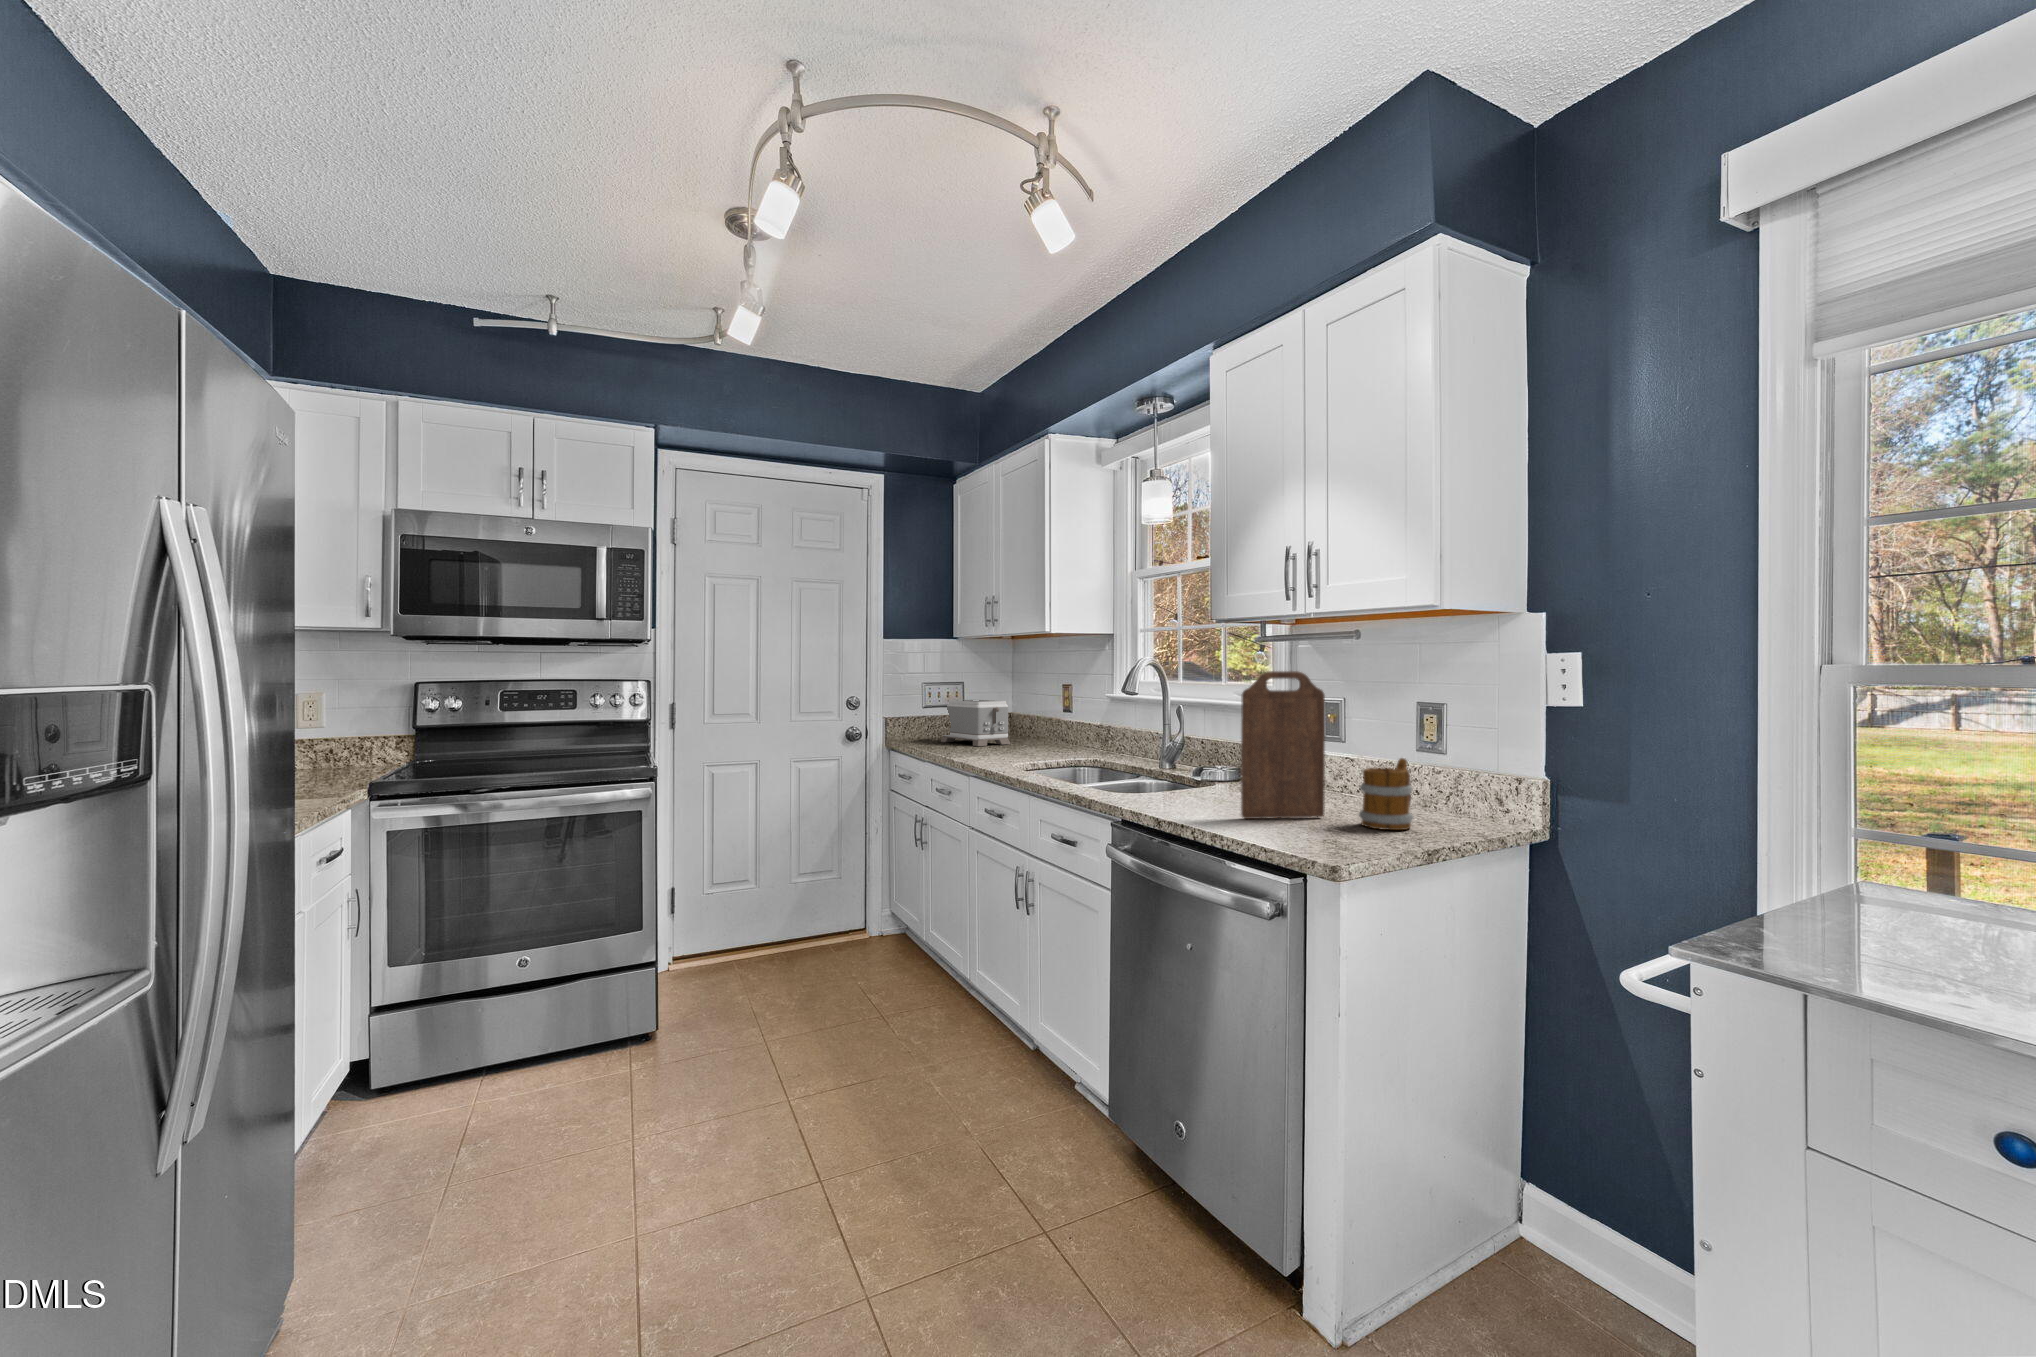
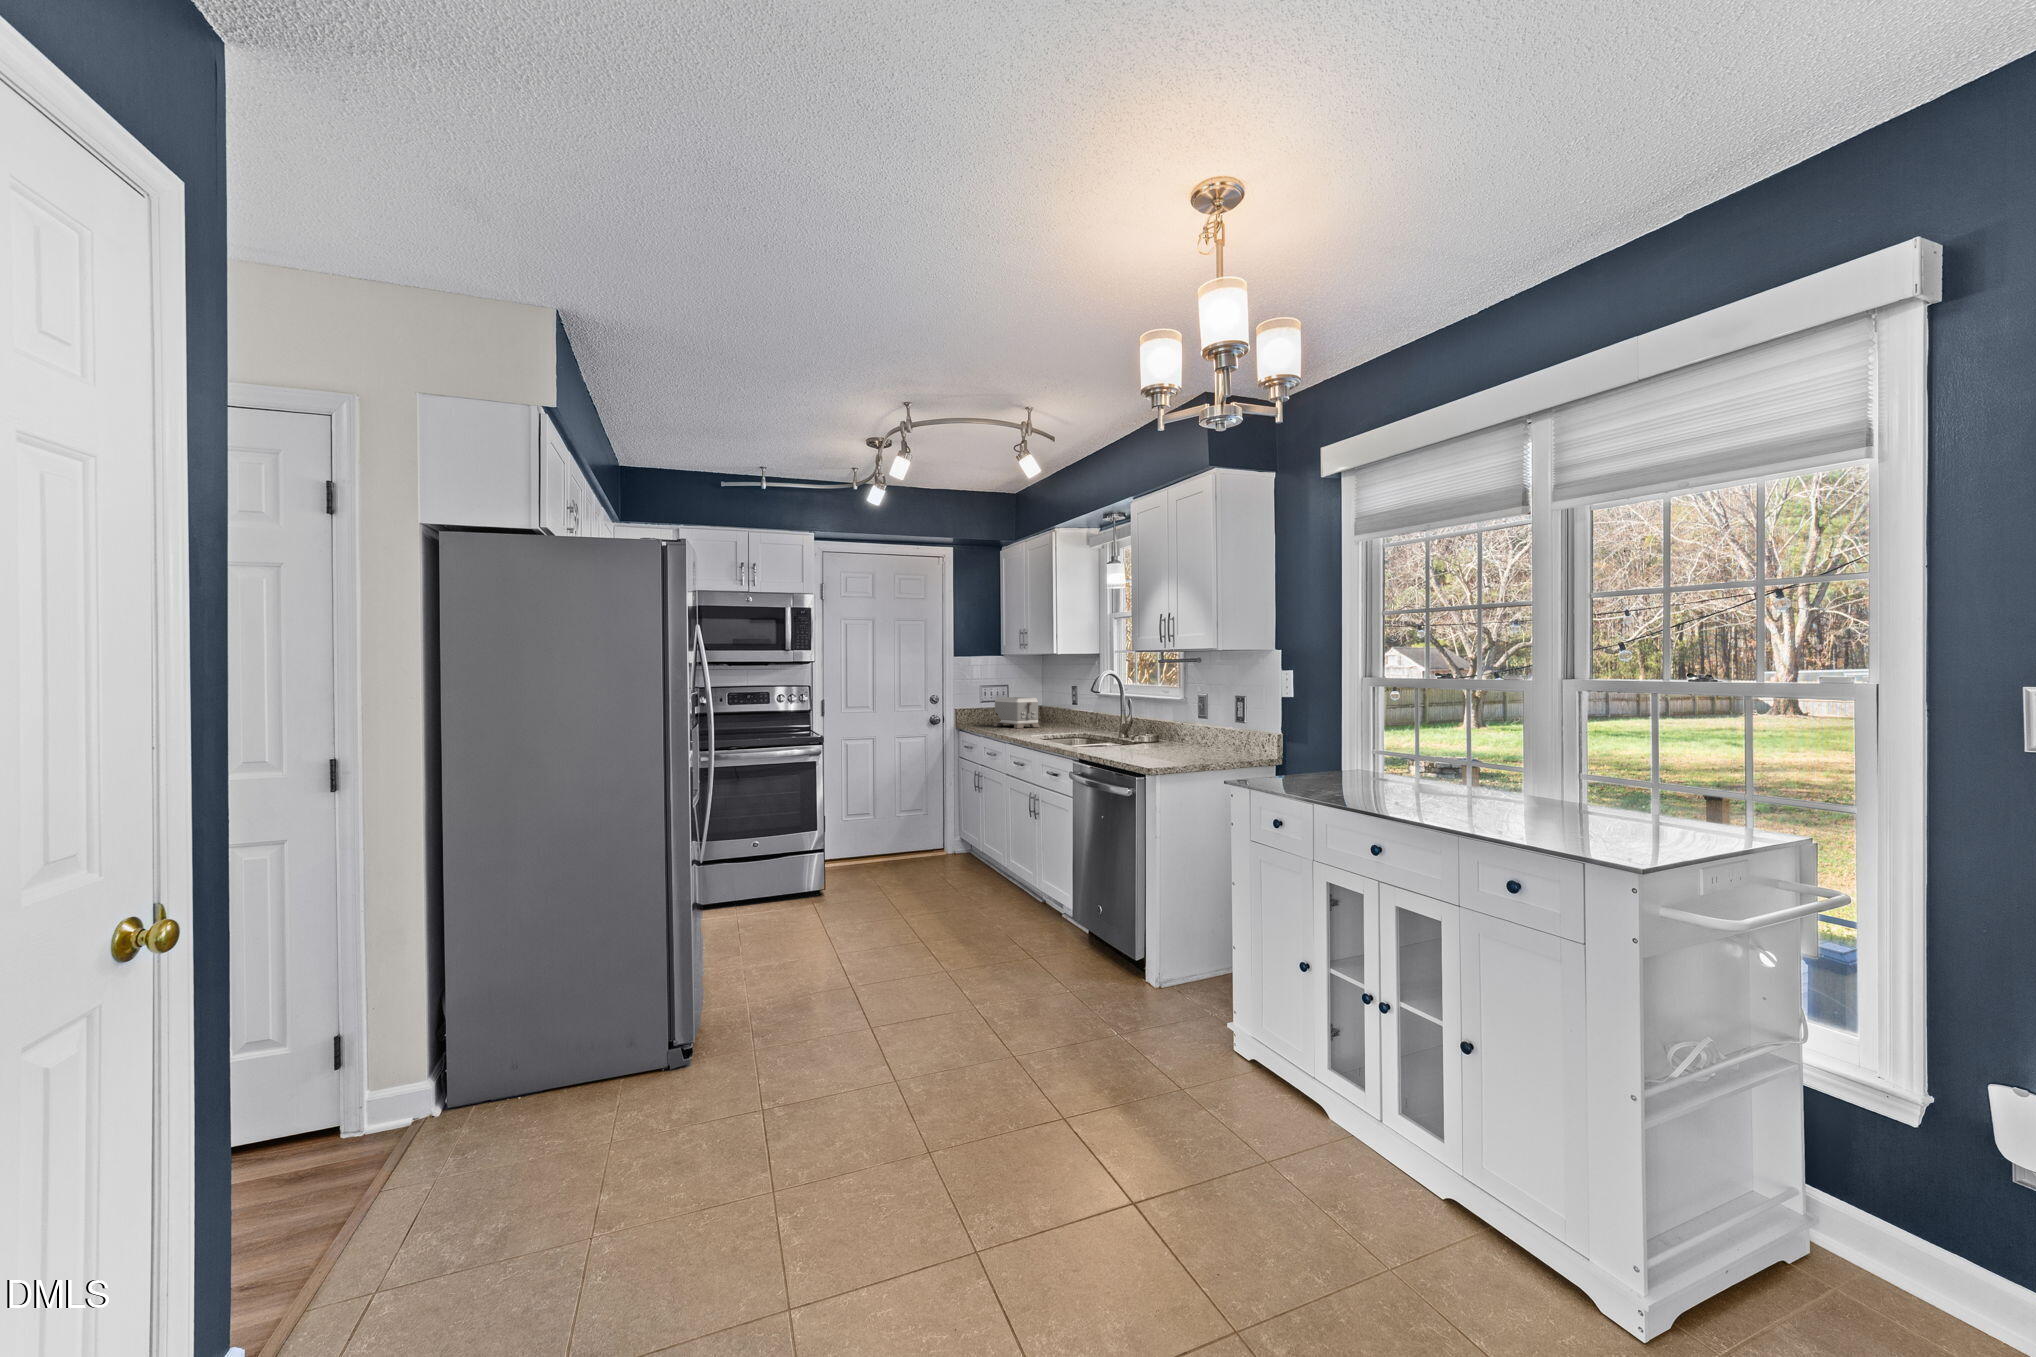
cutting board: present [1241,671,1325,819] -> none [1133,680,1177,755]
mug: present [1359,758,1413,830] -> none [1189,724,1218,758]

